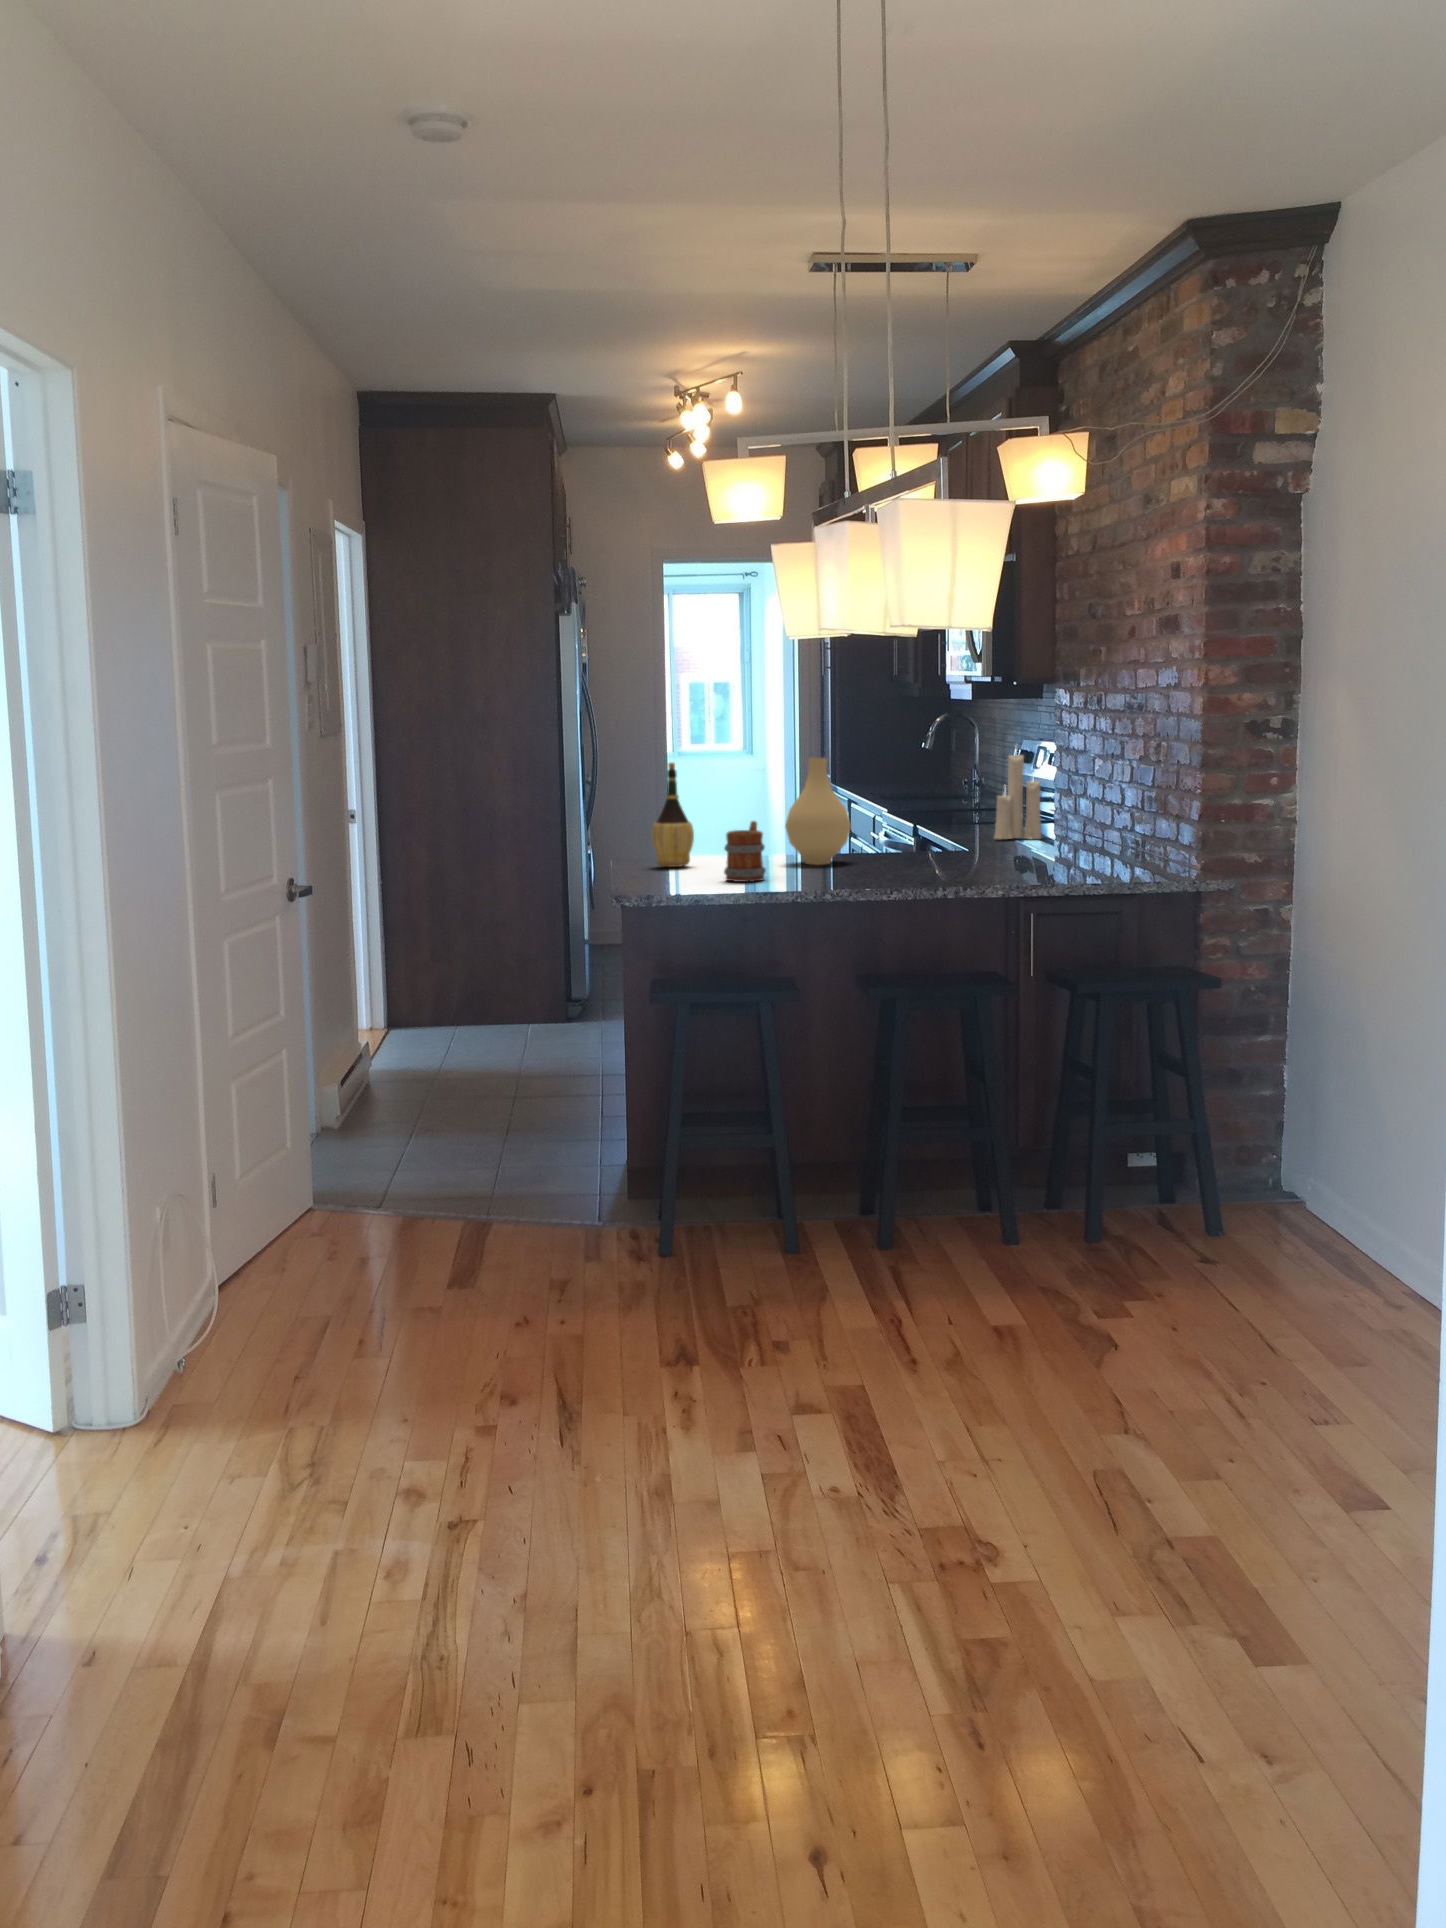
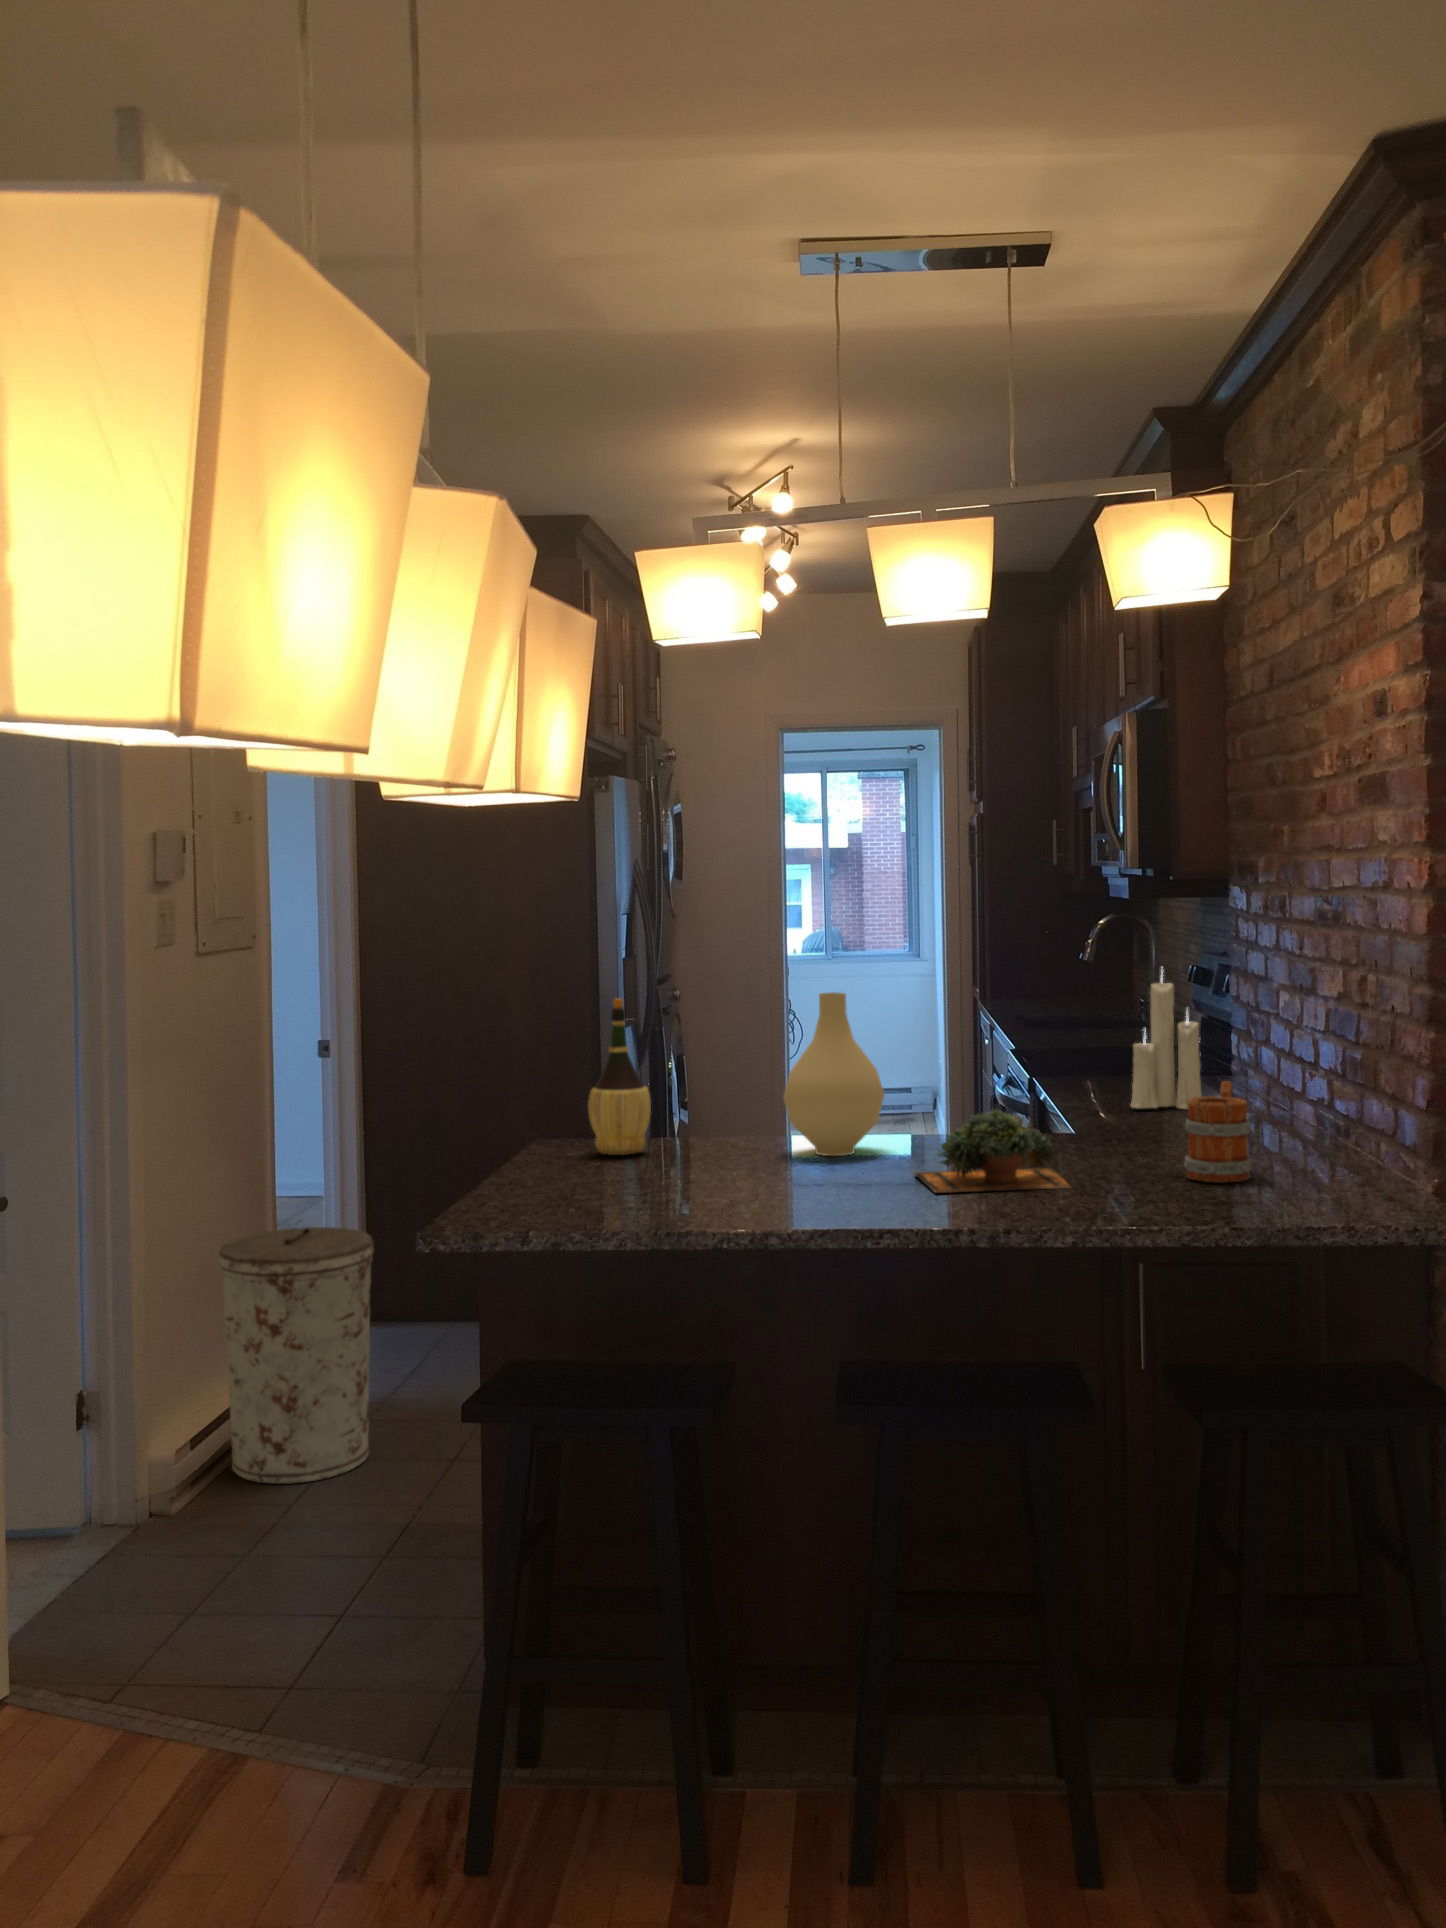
mug: present [724,821,766,882] -> present [1184,1081,1252,1183]
succulent plant: none [882,827,985,877] -> present [915,1109,1070,1193]
trash can: none [342,938,452,1114] -> present [219,1227,373,1484]

